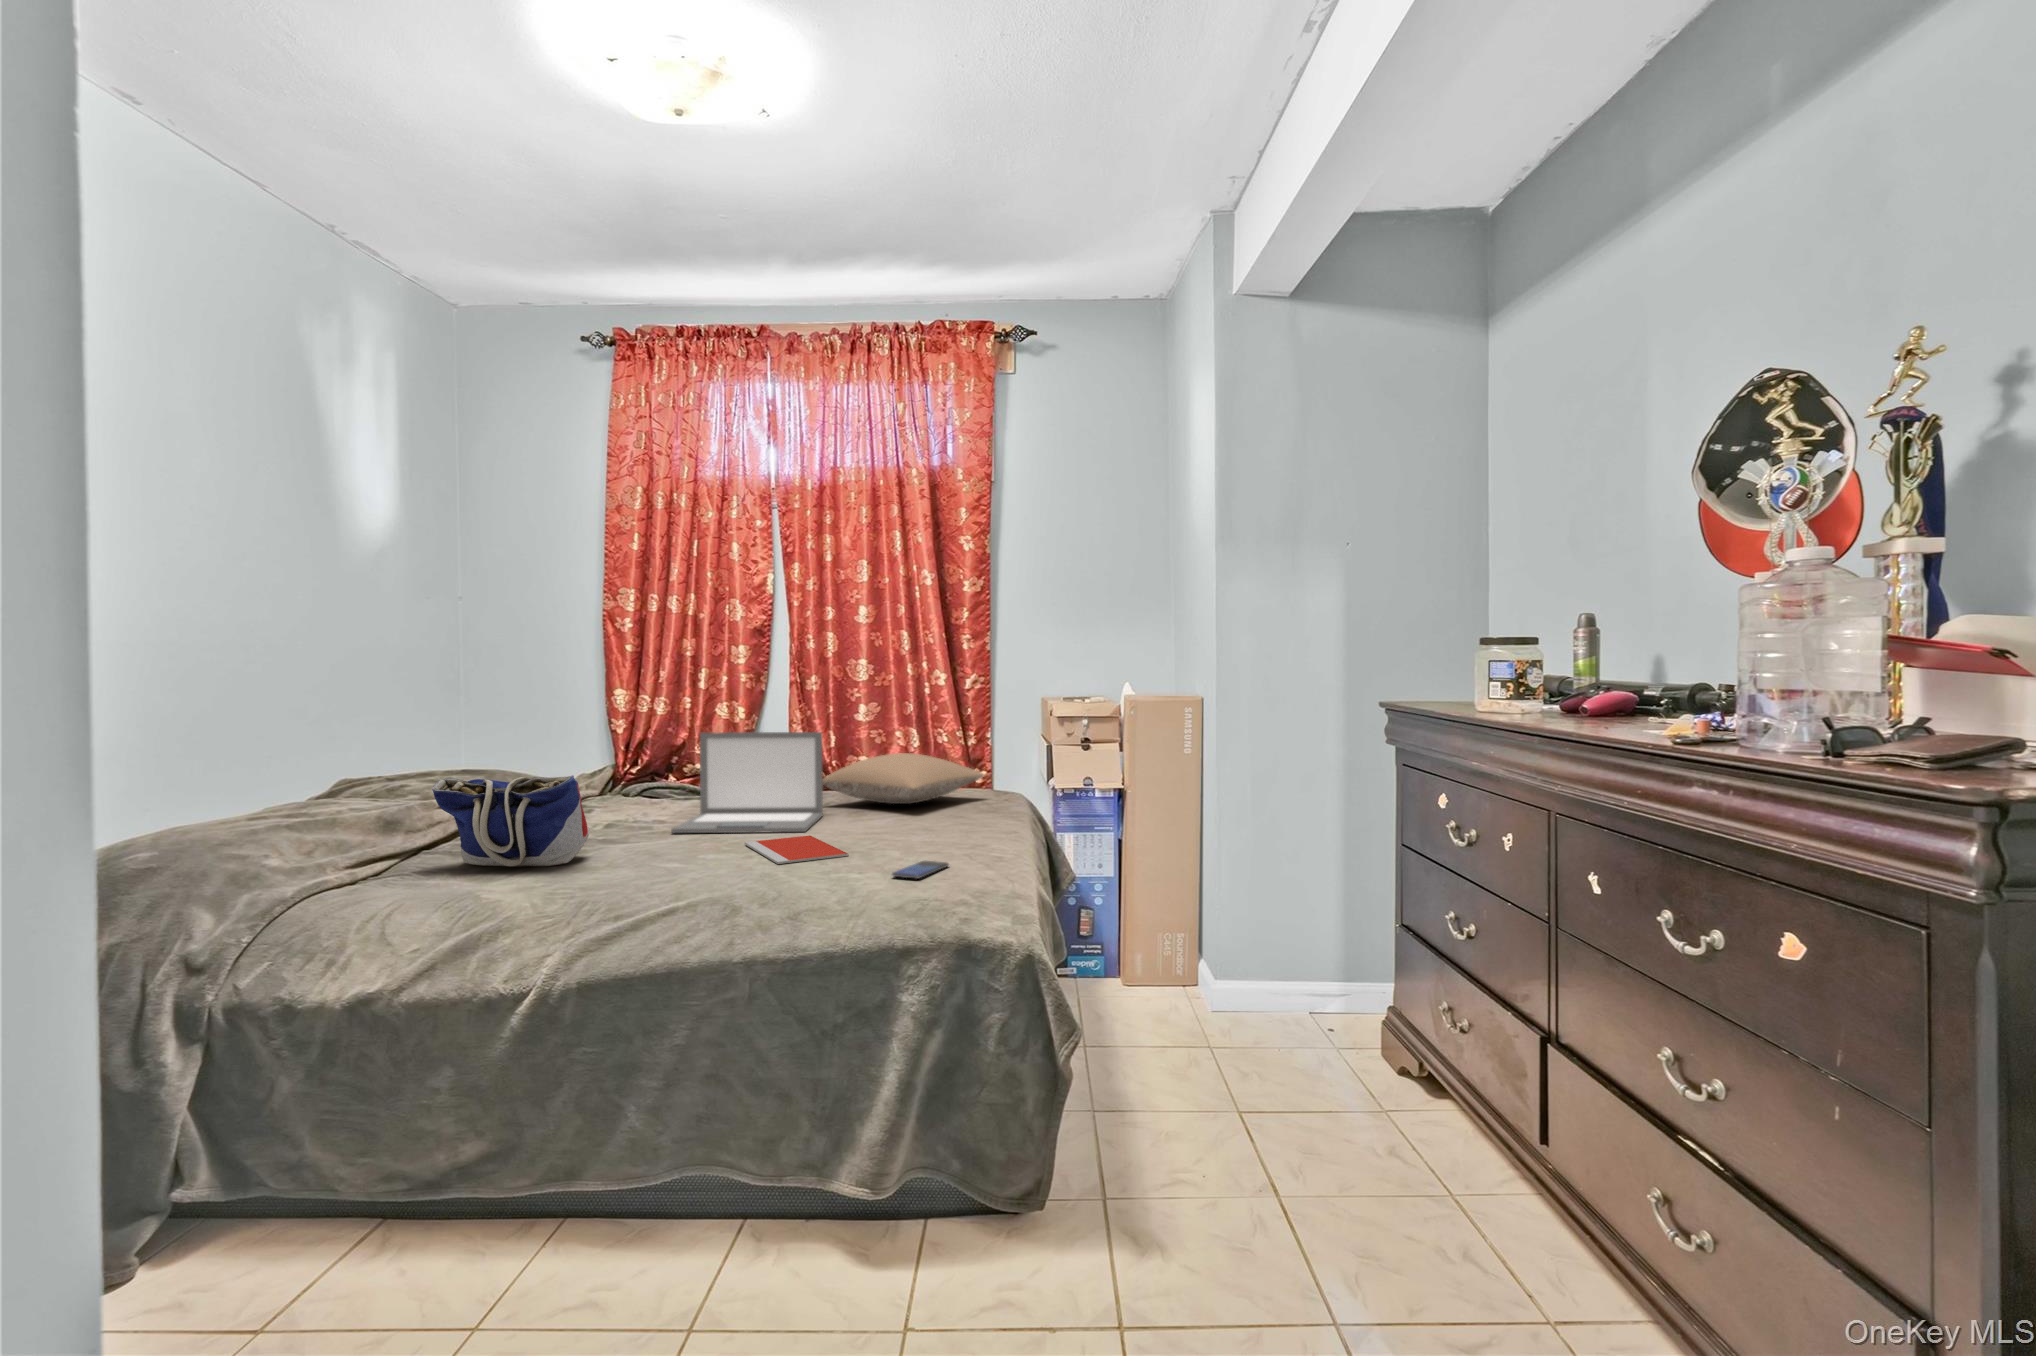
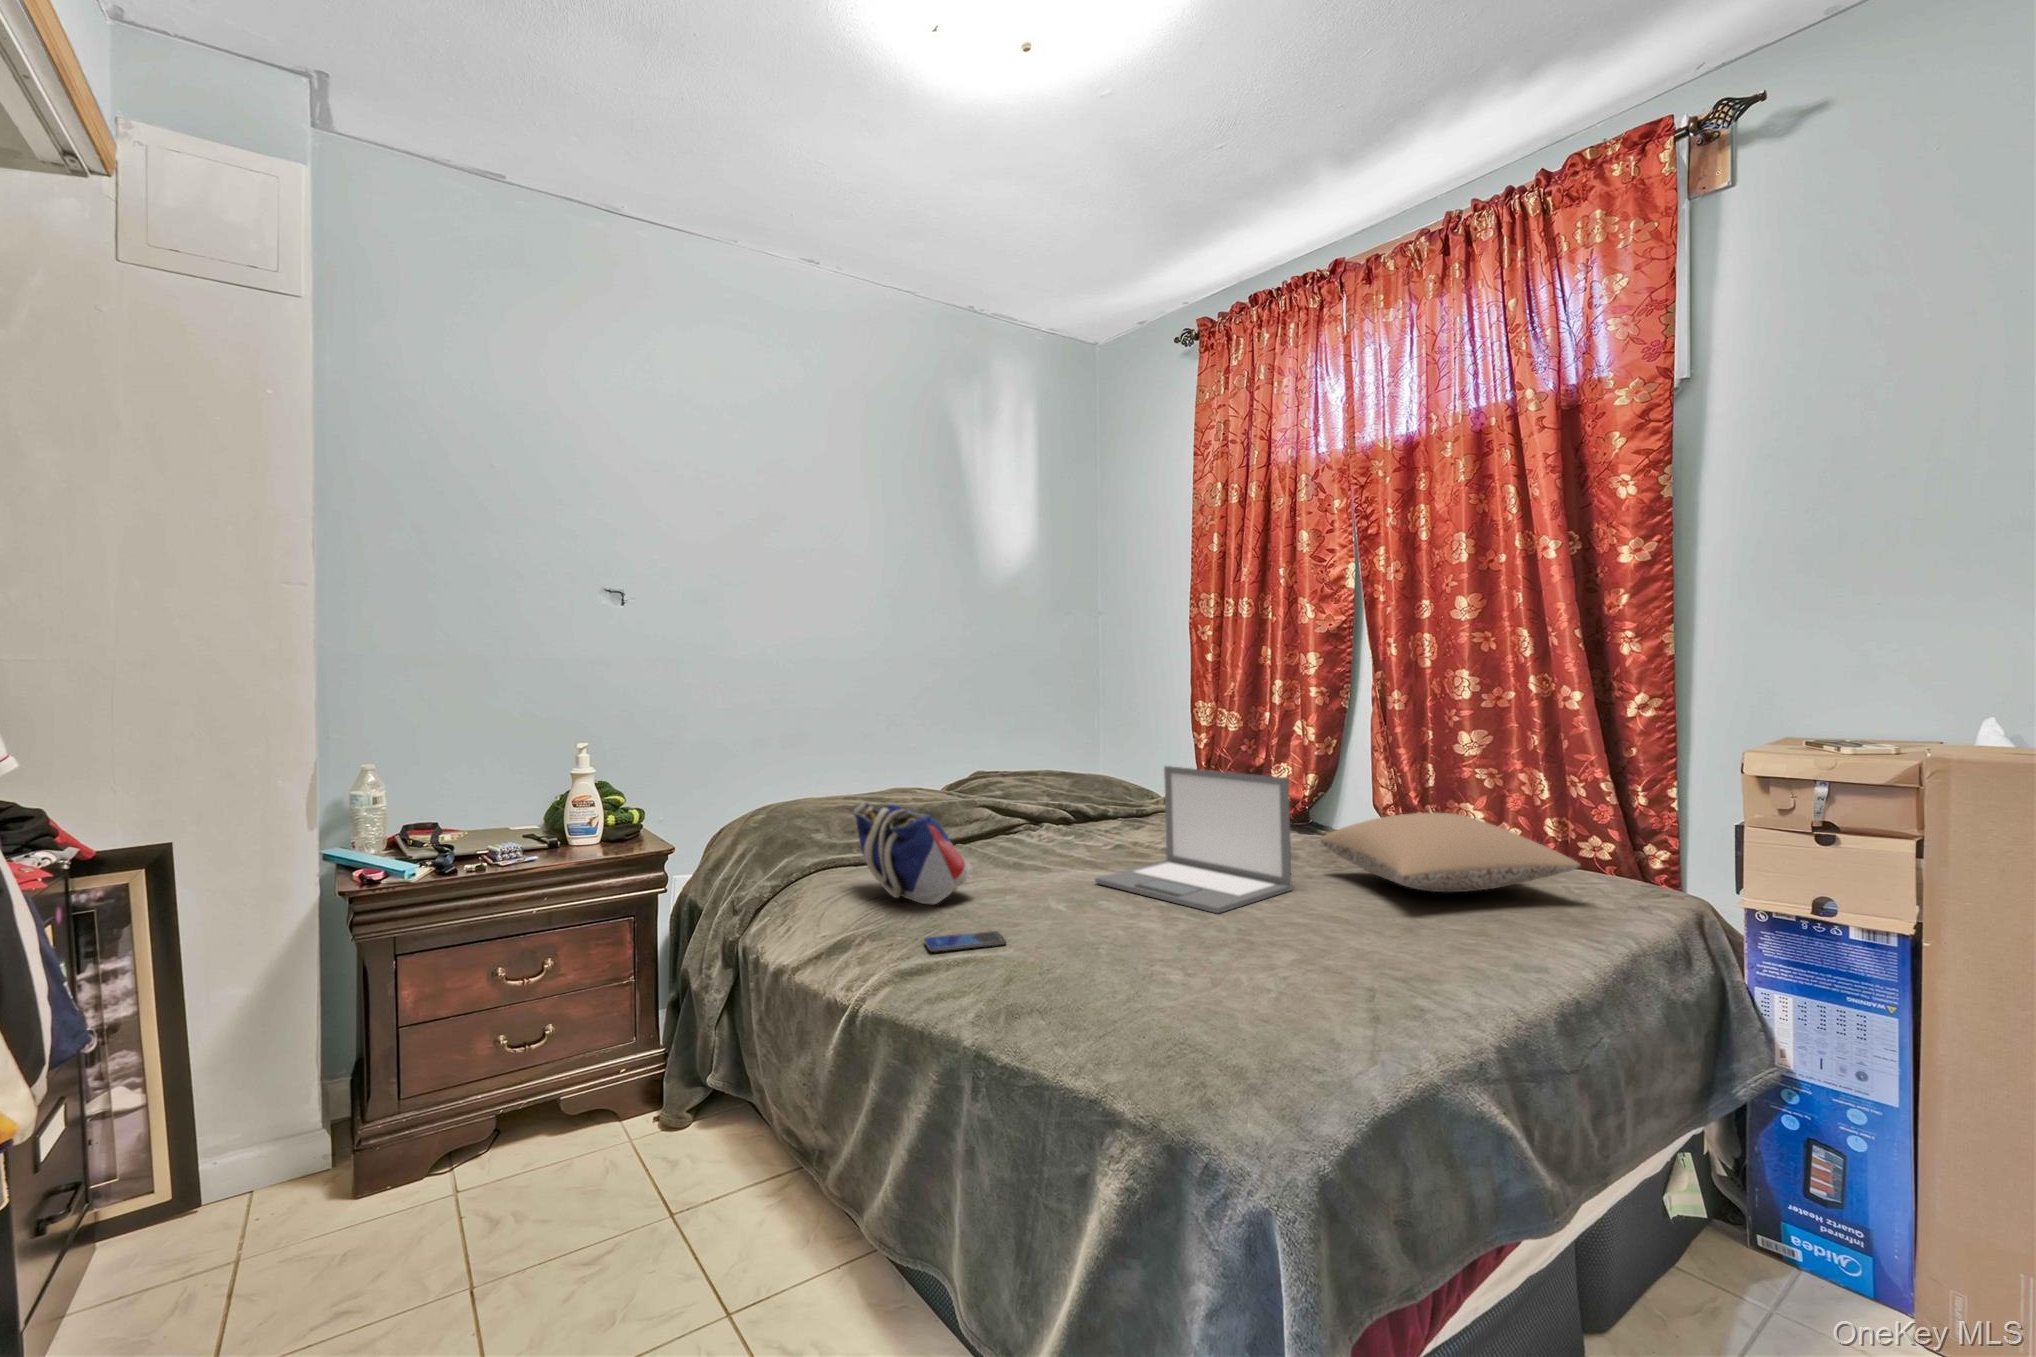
notebook: present [745,836,849,864] -> none [1079,916,1203,971]
smartphone: present [892,861,949,879] -> present [924,931,1006,952]

